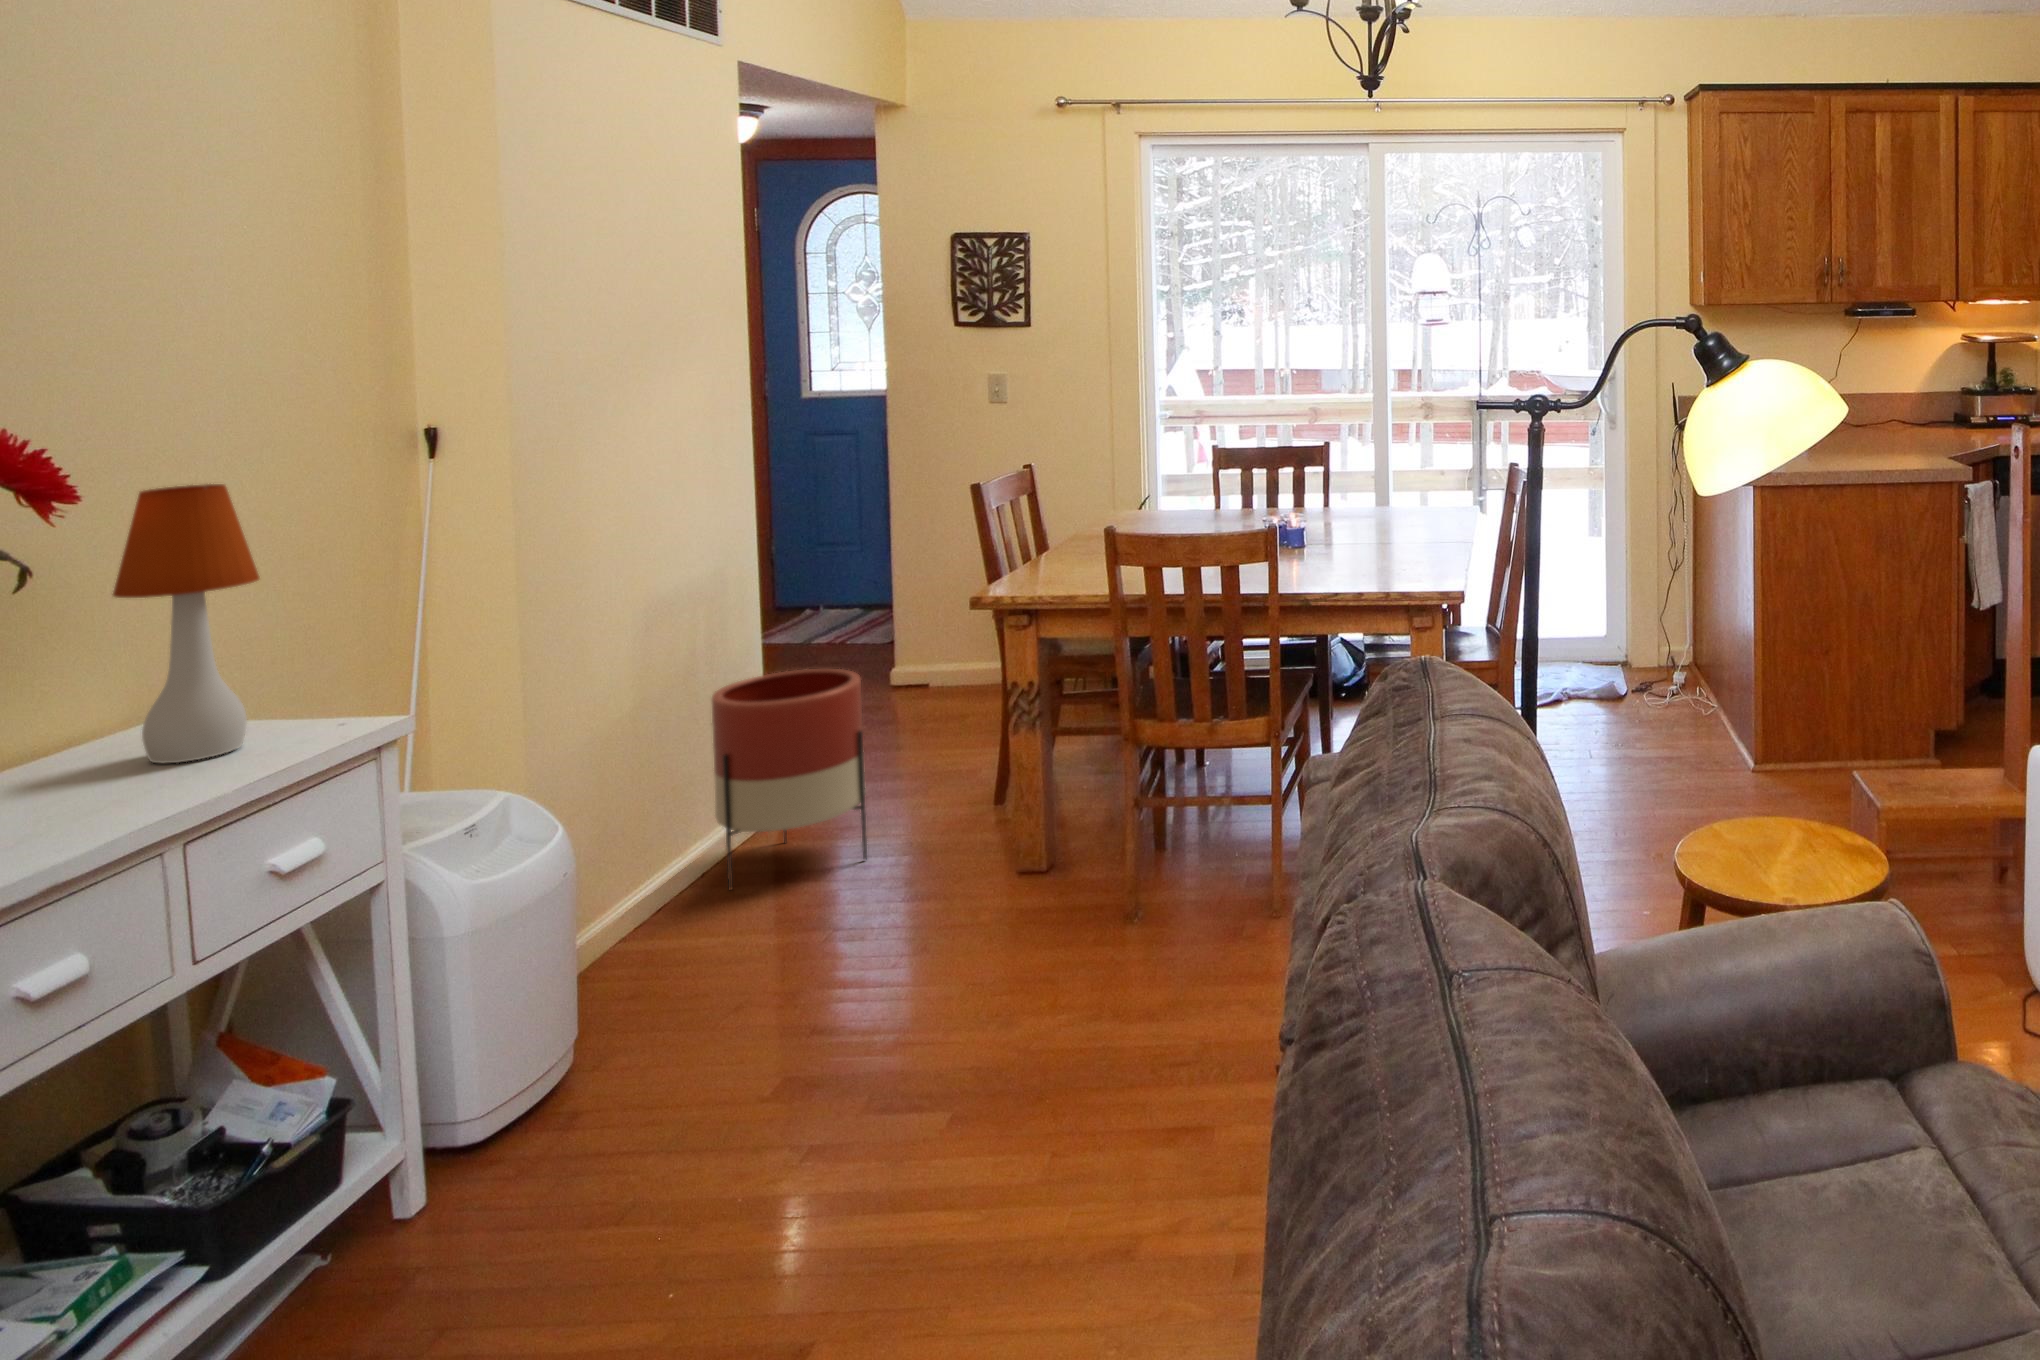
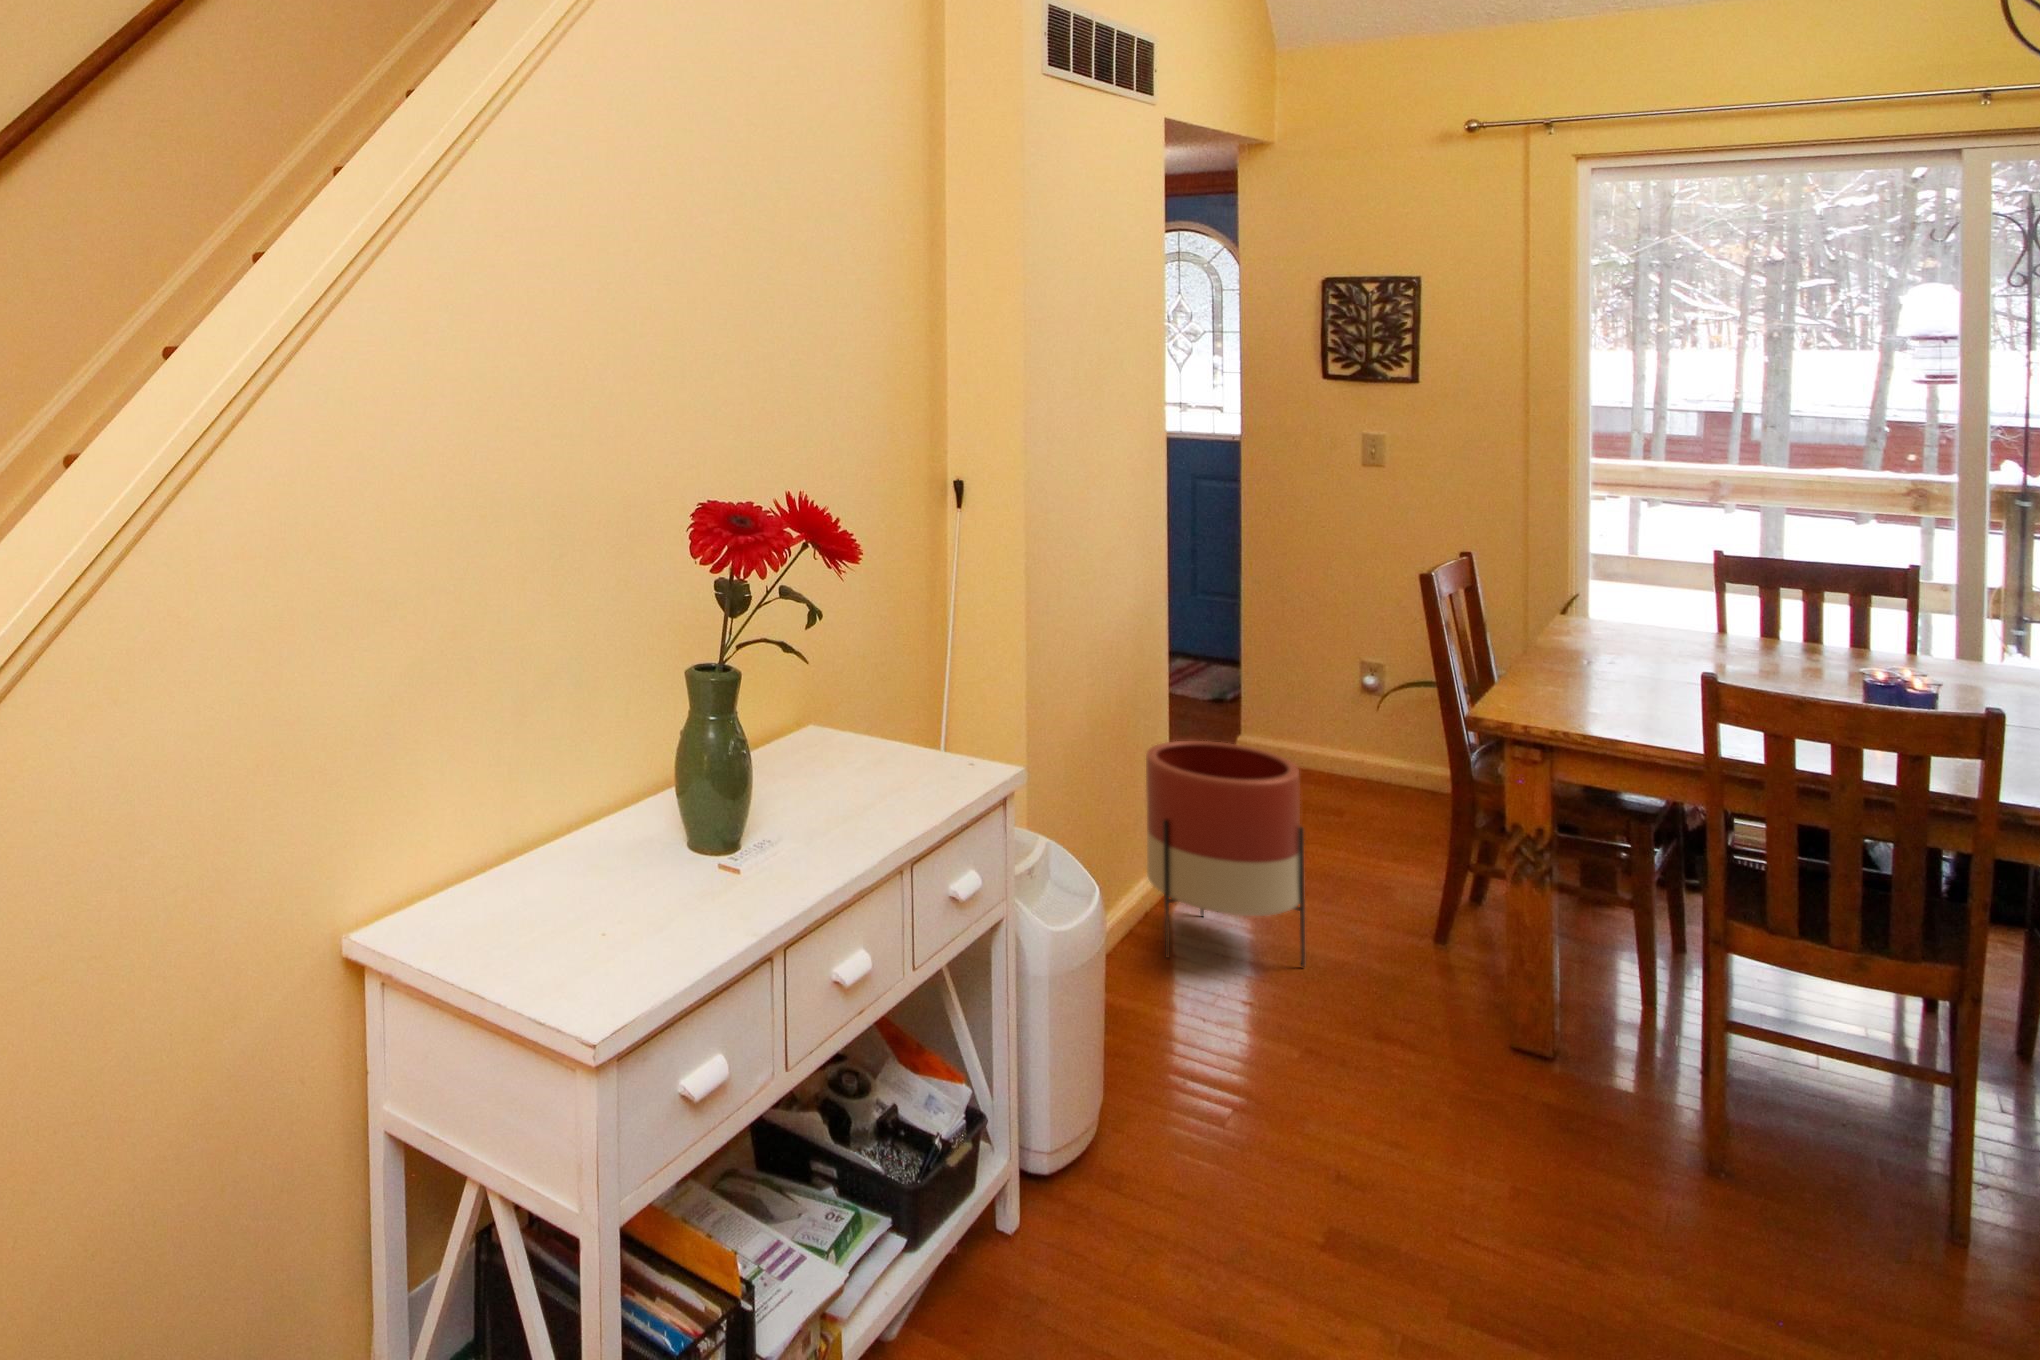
table lamp: present [113,484,260,763] -> none [817,536,912,776]

